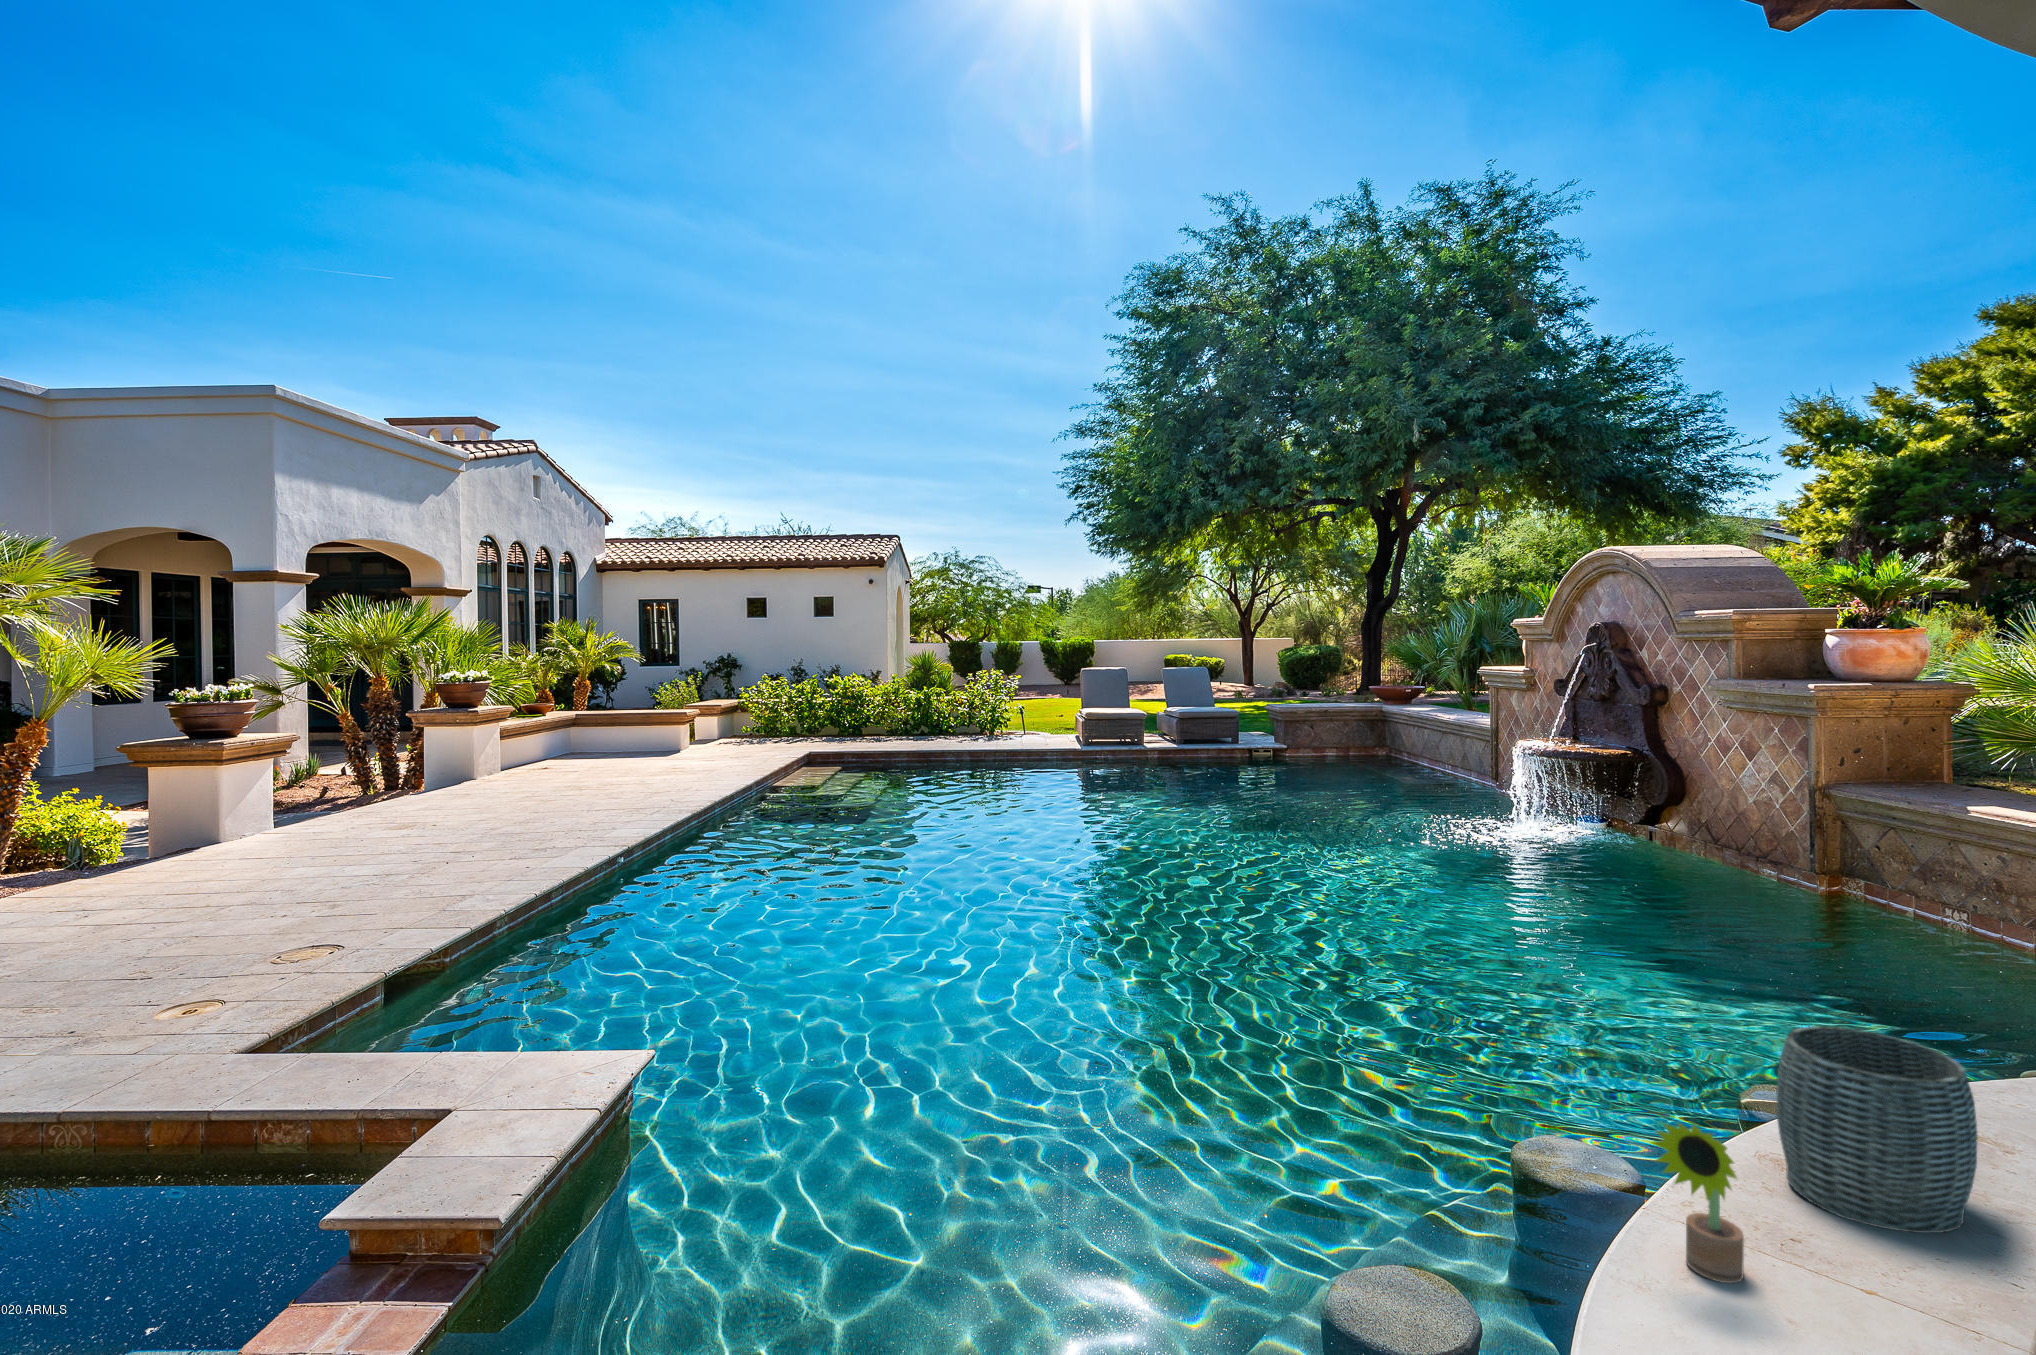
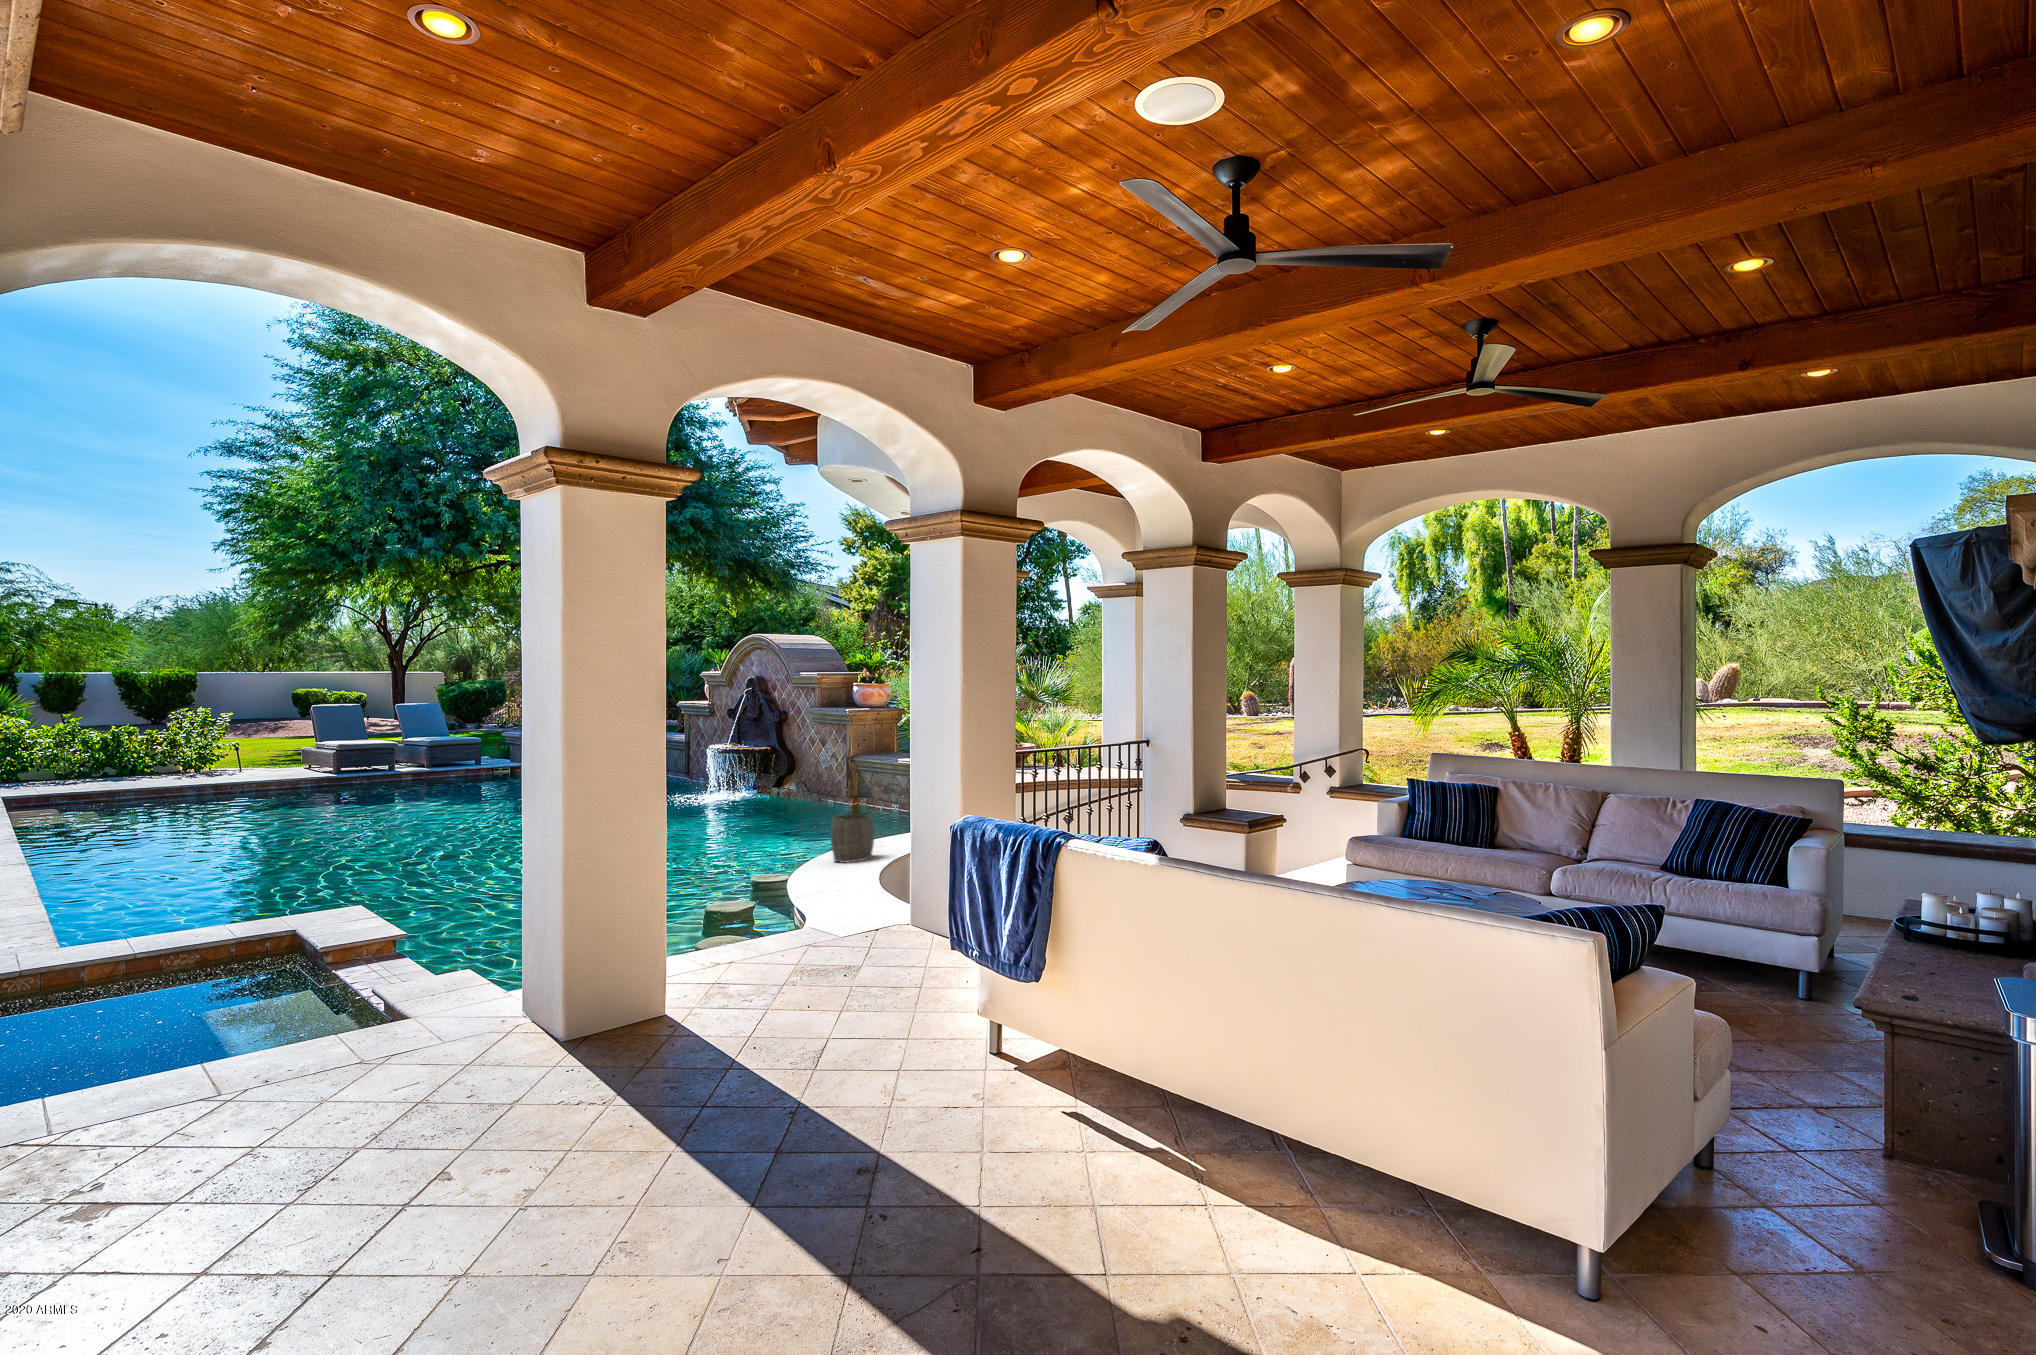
decorative plant: present [1652,1122,1744,1283] -> none [801,832,823,875]

